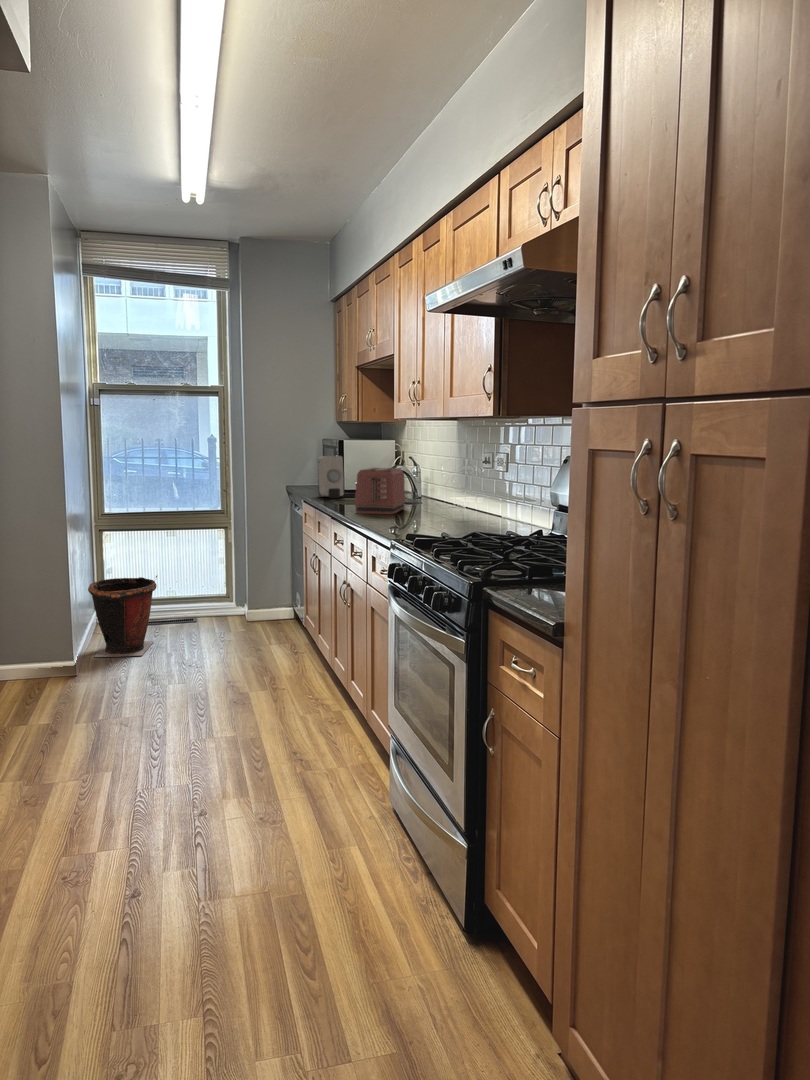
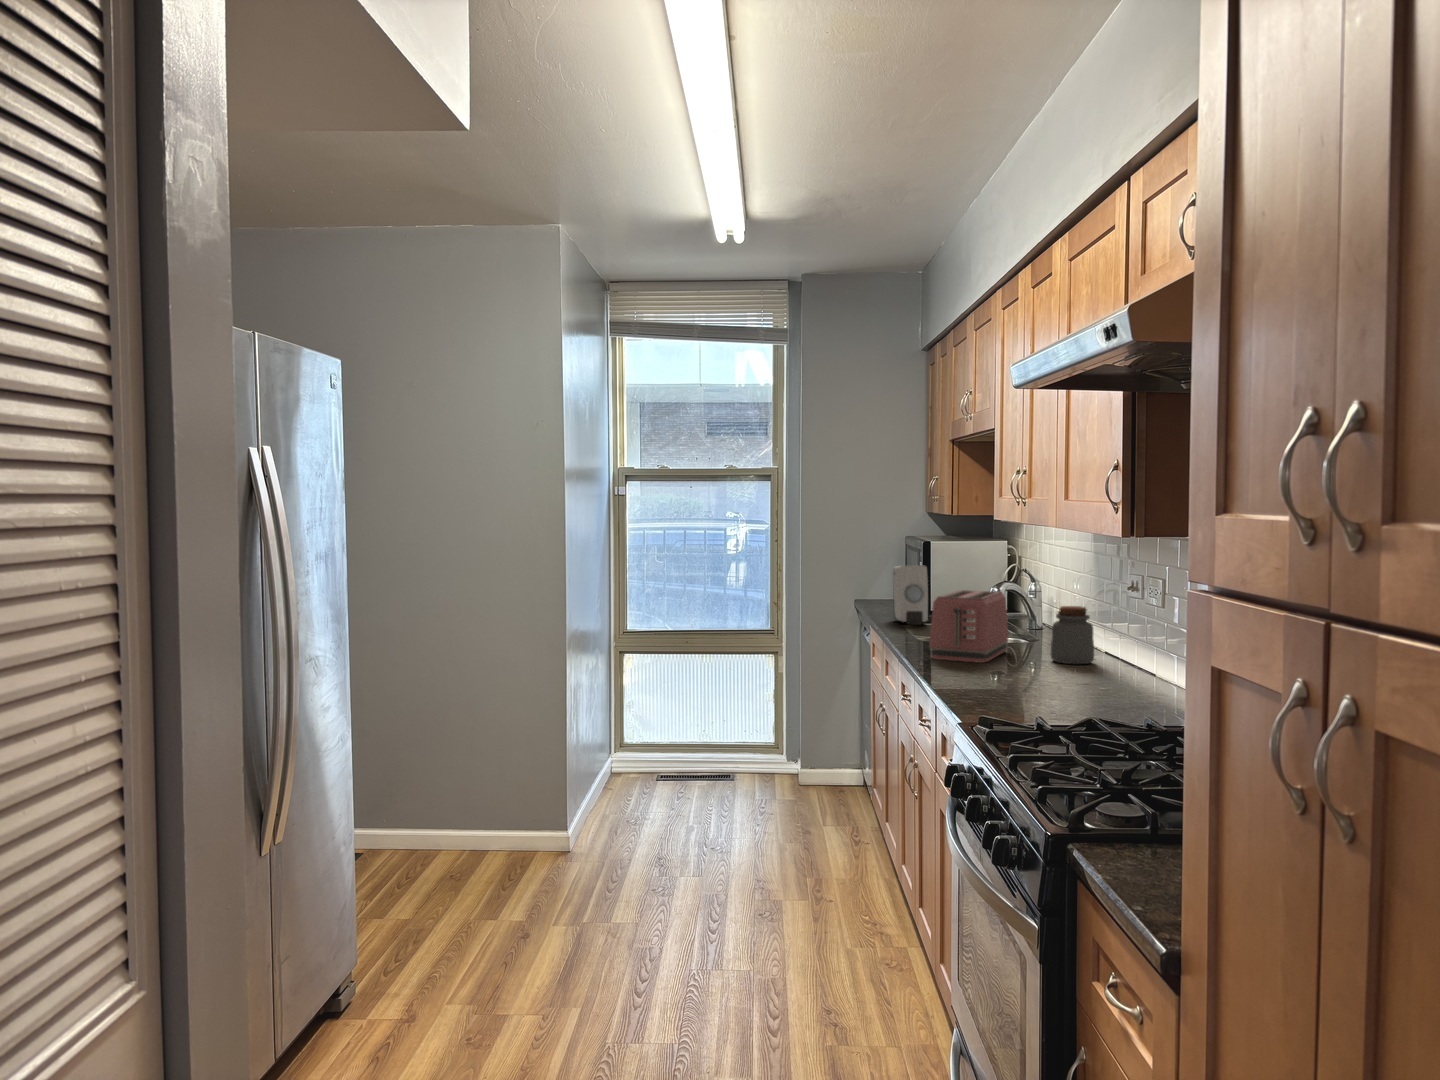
jar: none [434,476,462,514] -> present [1051,606,1094,664]
waste bin: present [88,576,157,657] -> none [595,712,681,825]

